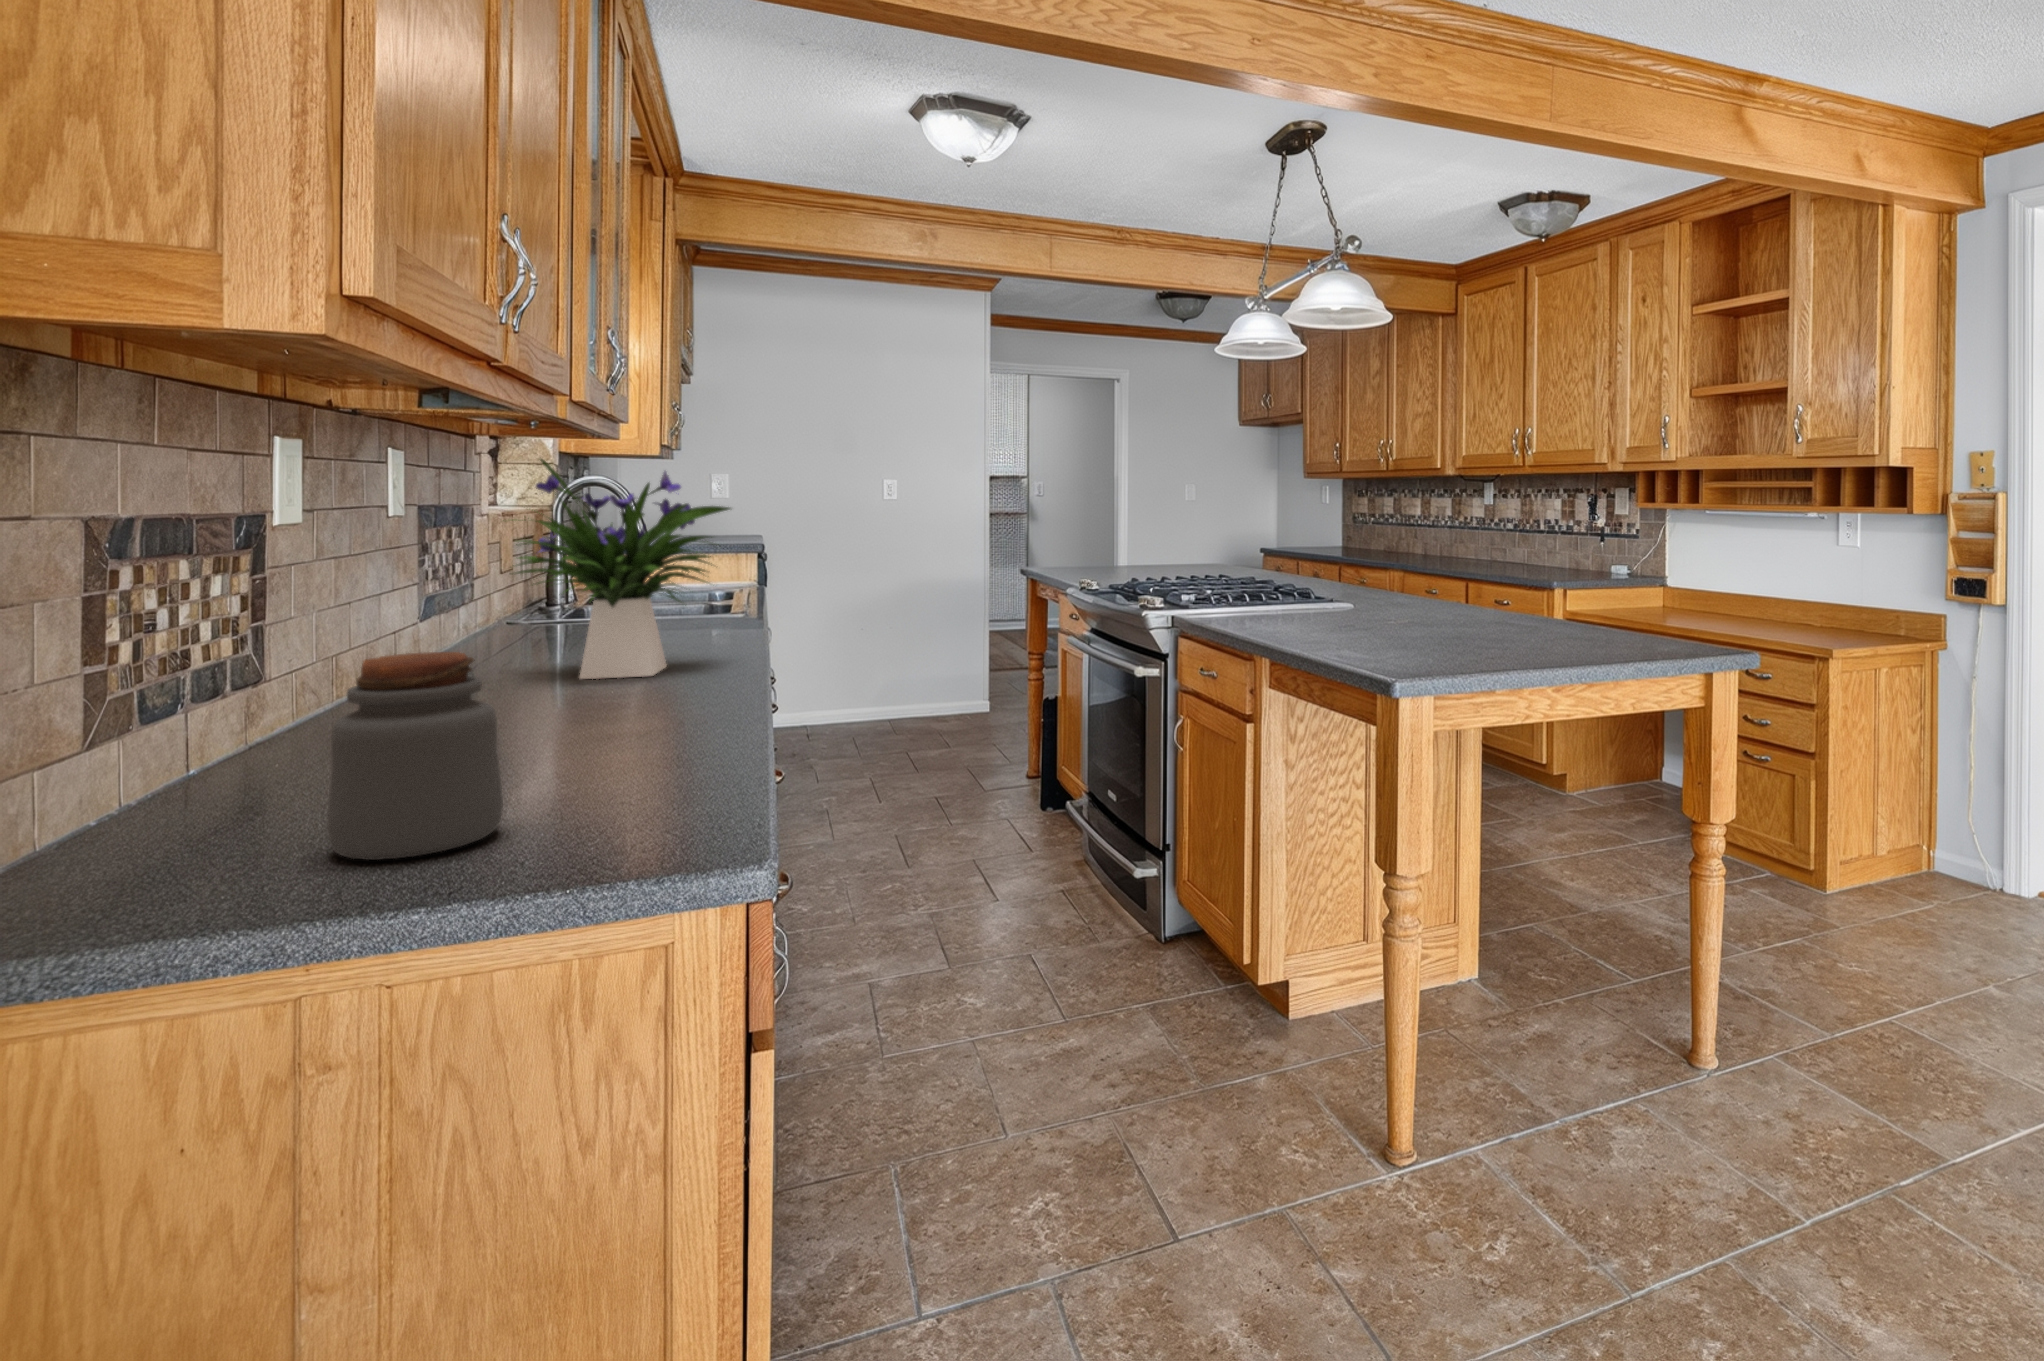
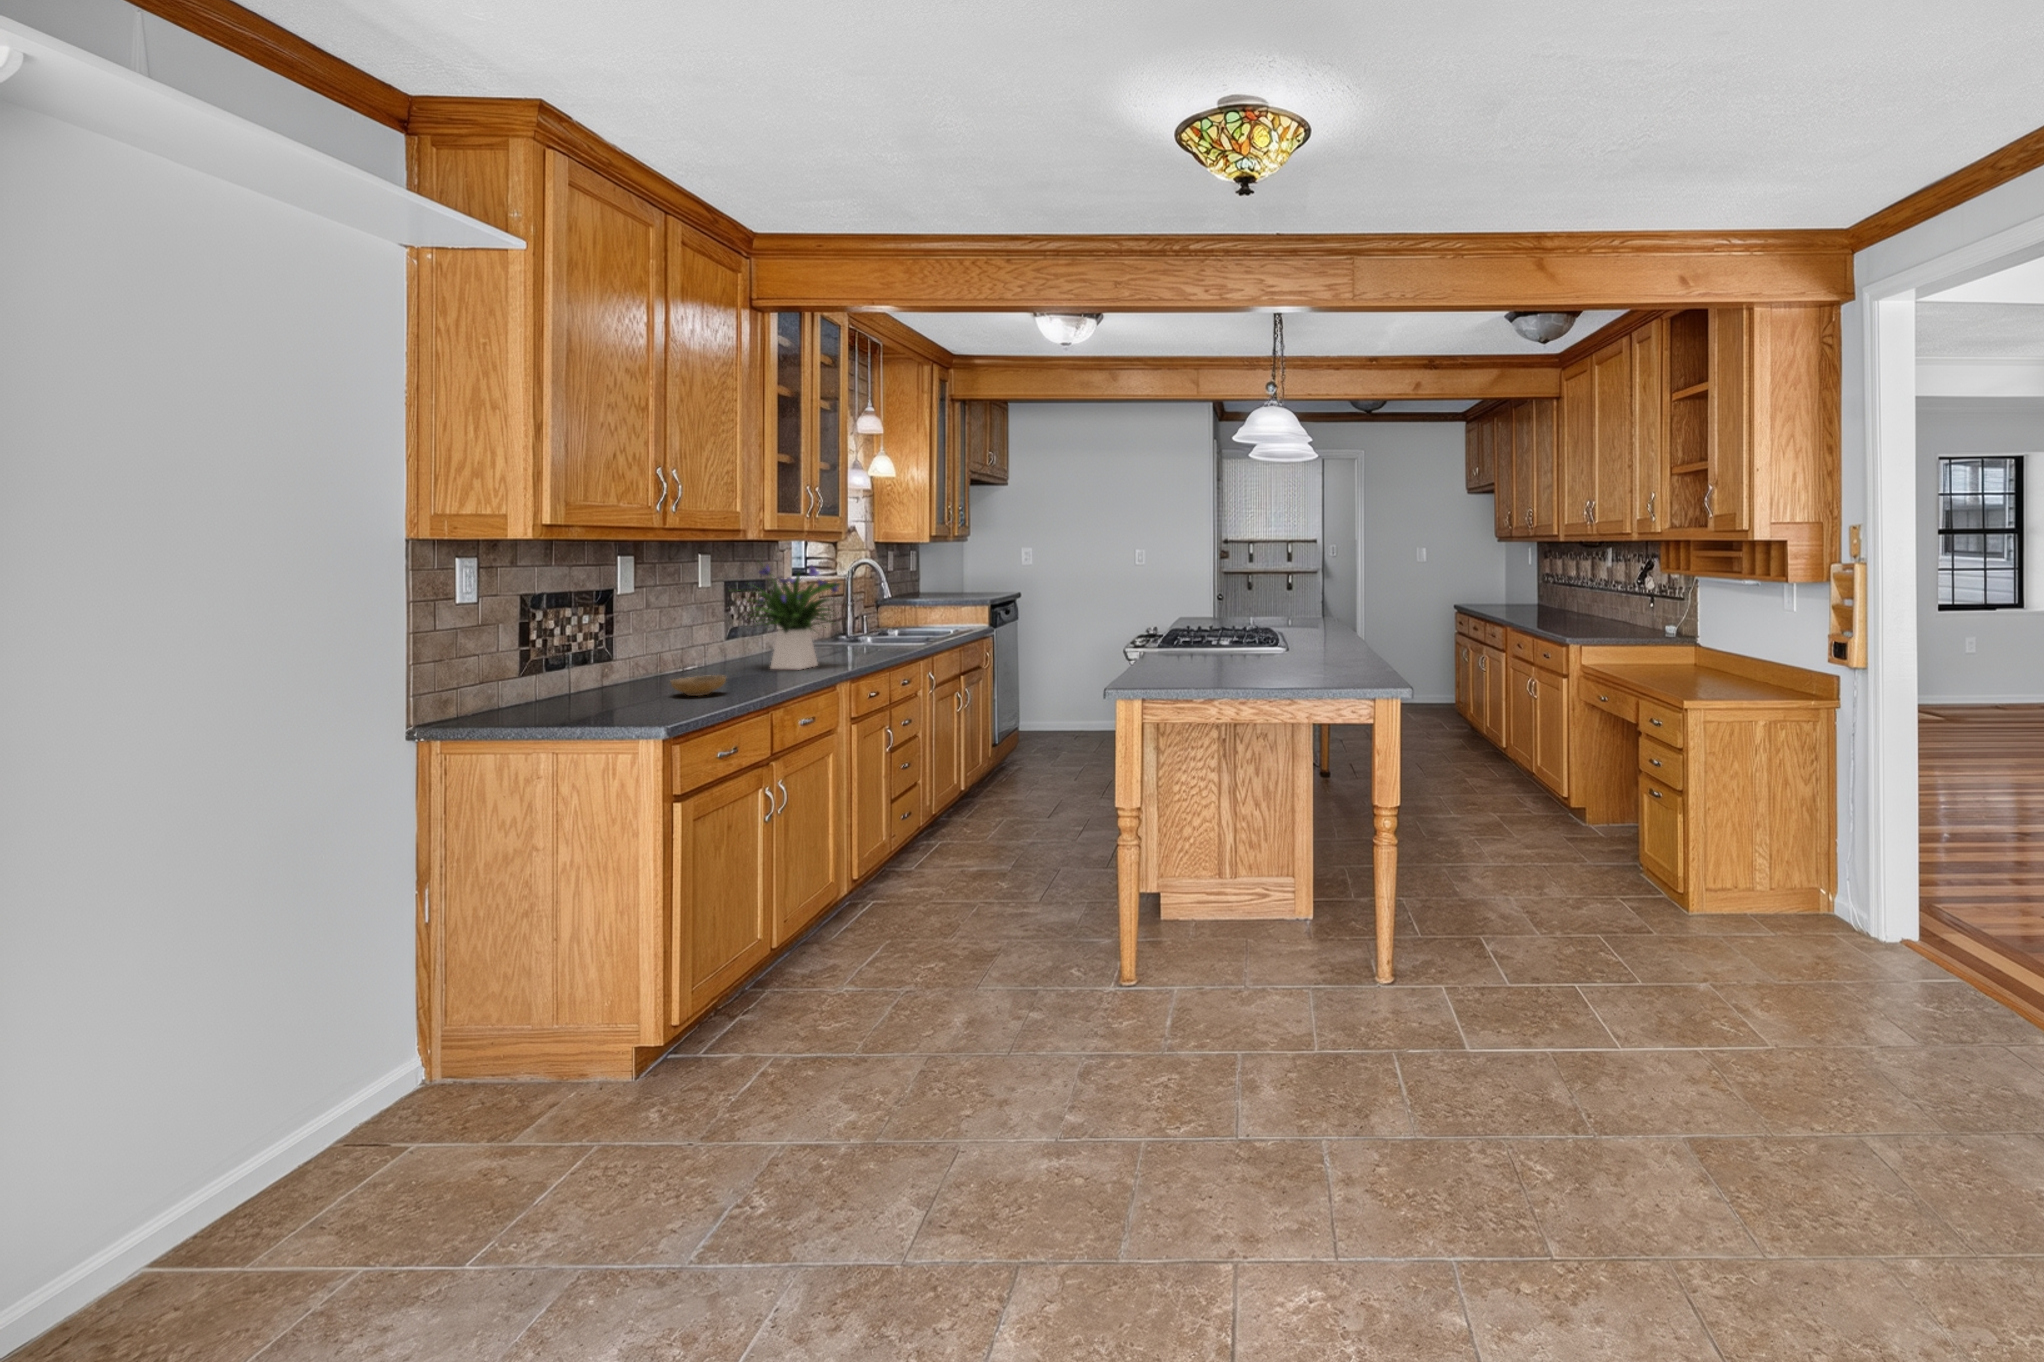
jar: present [327,652,503,860] -> none [553,648,613,720]
ceramic bowl: none [514,700,647,752] -> present [671,675,726,696]

